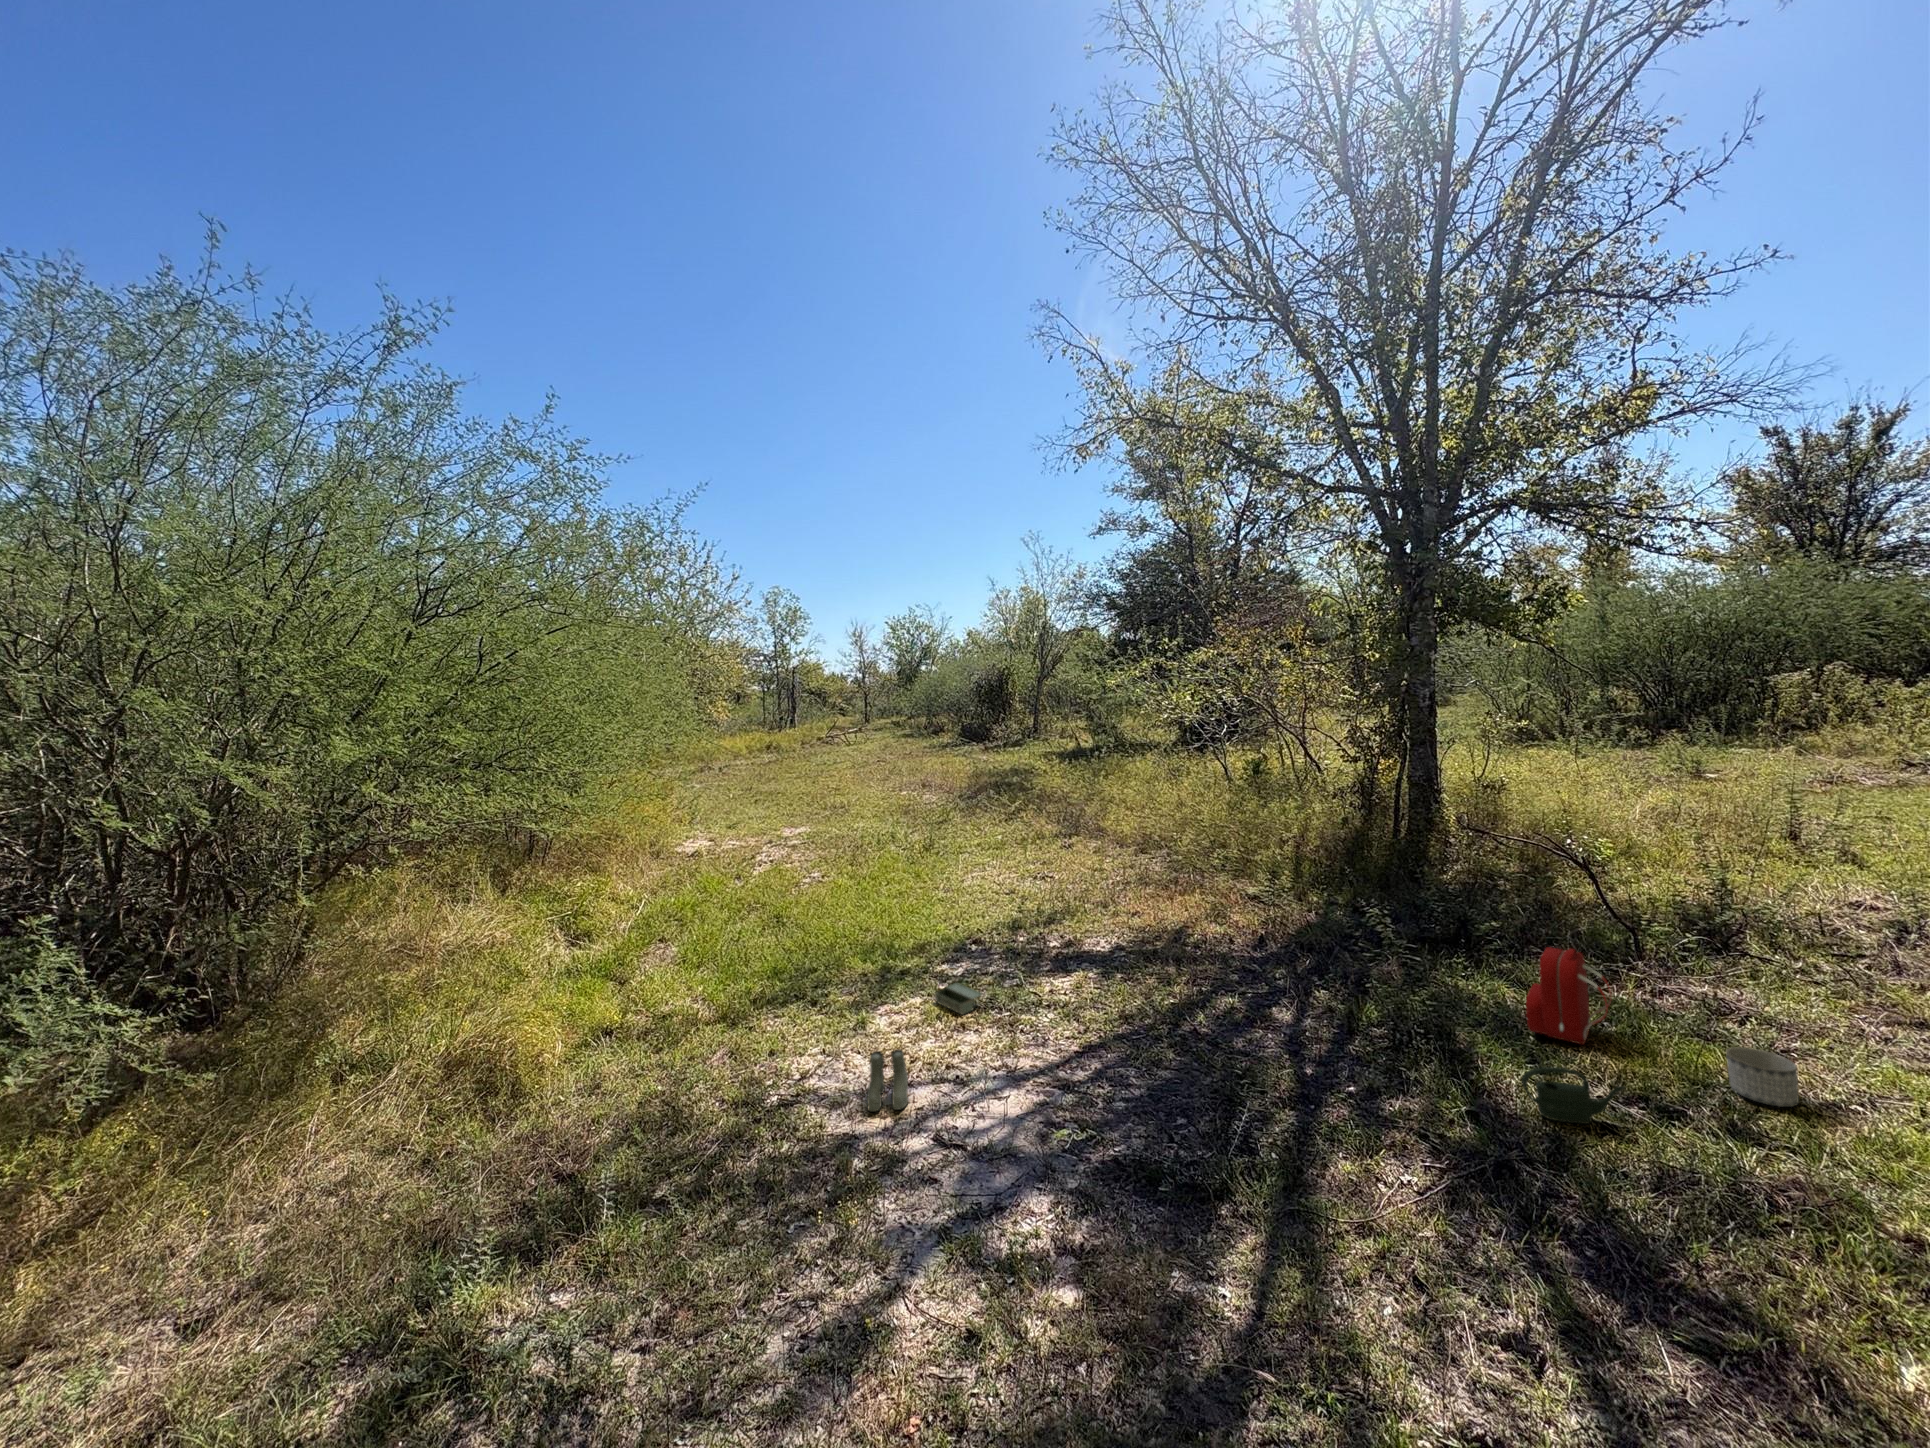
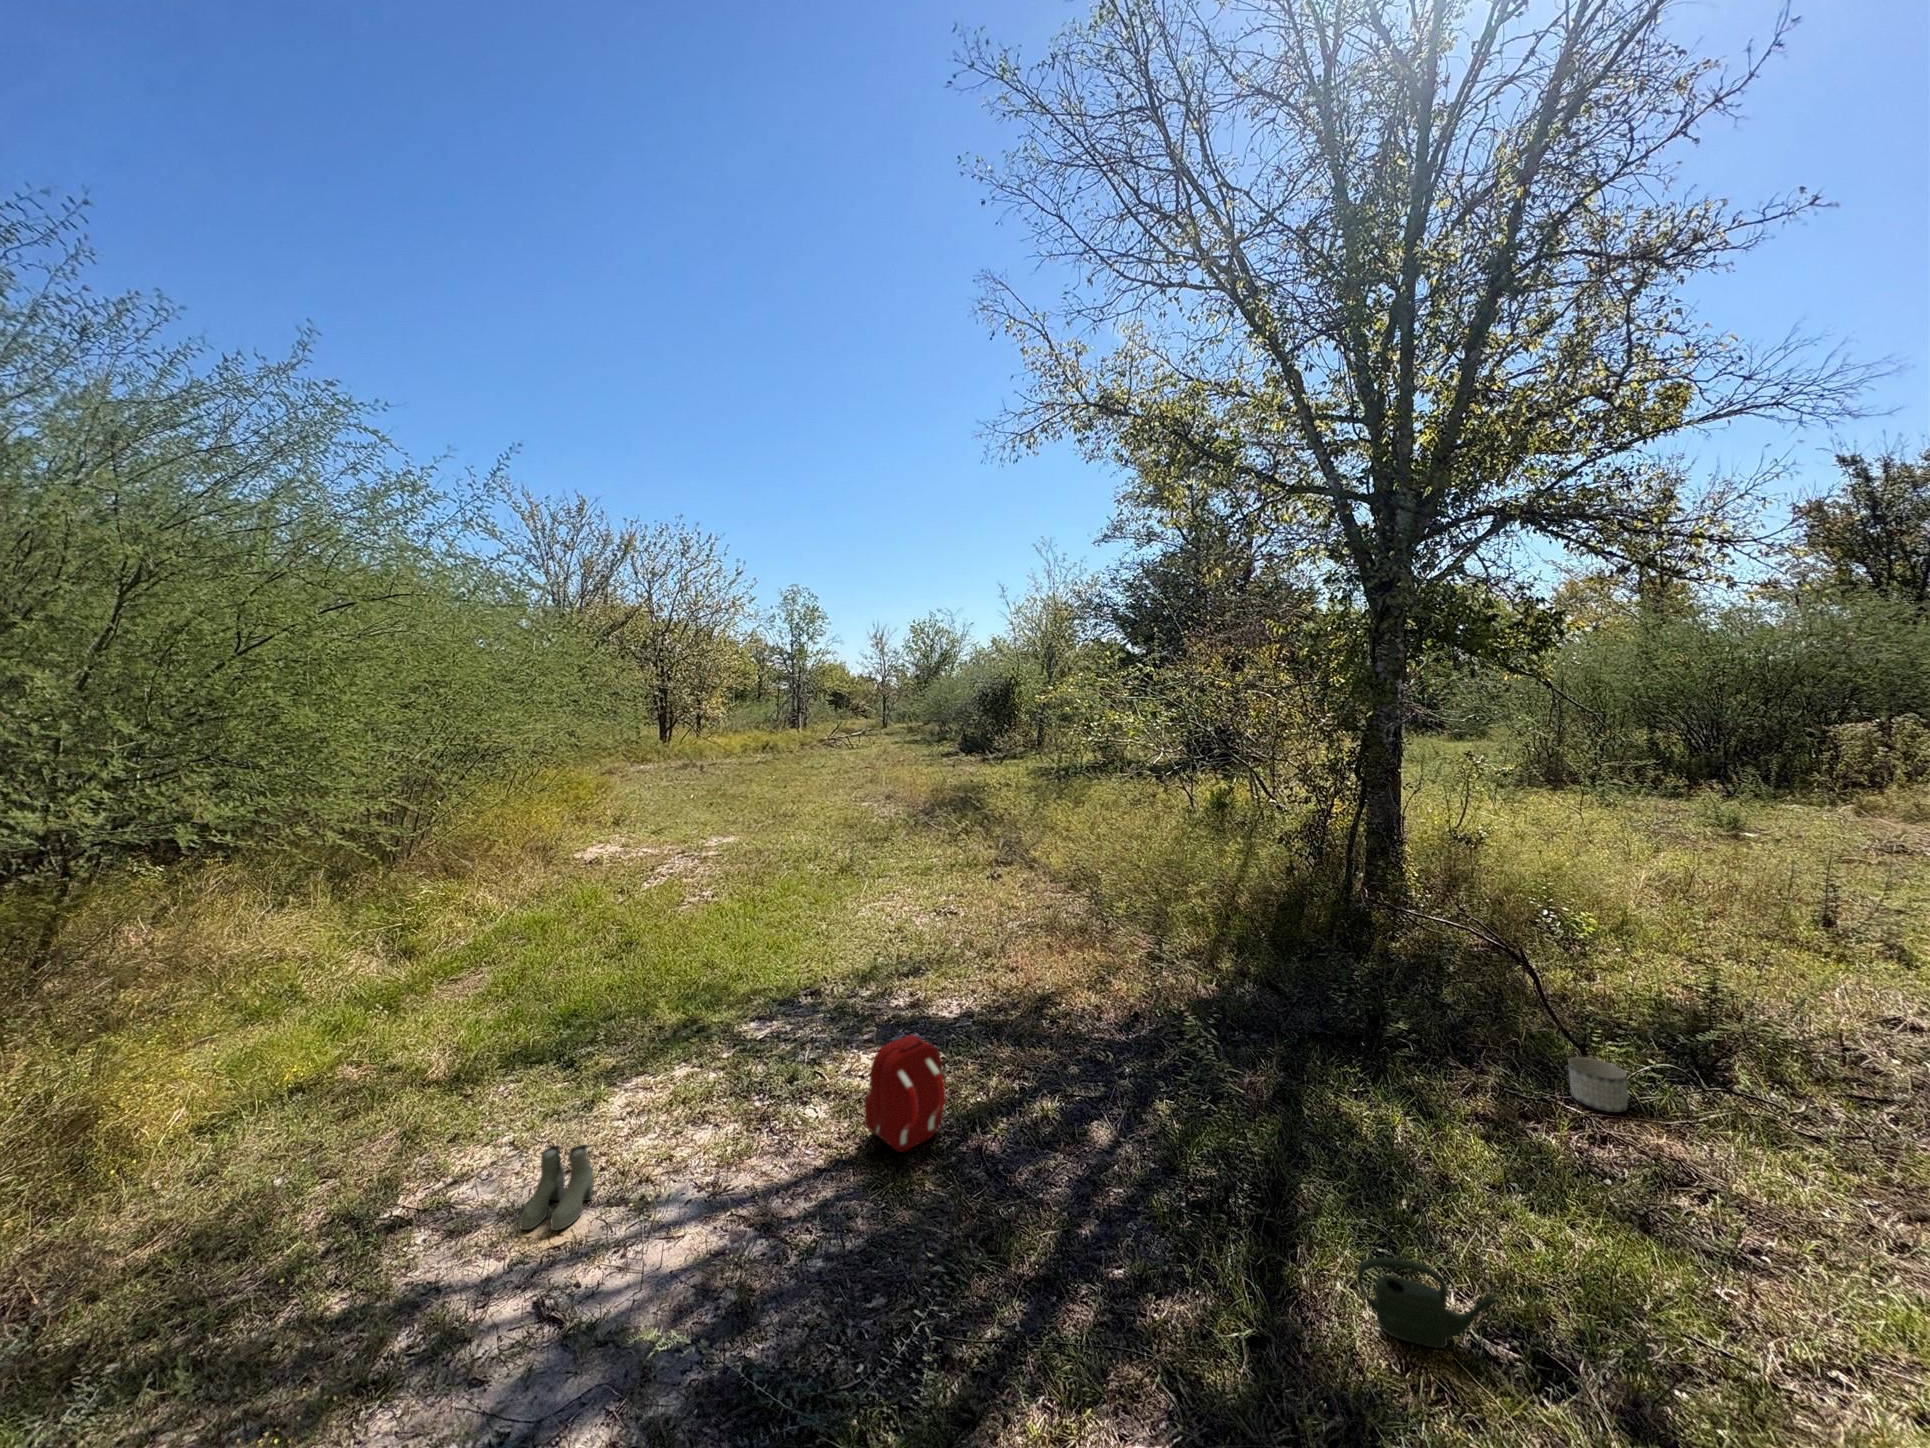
backpack: present [1526,947,1611,1045] -> present [864,1035,945,1152]
toolbox: present [935,983,982,1015] -> none [711,1047,763,1093]
planter: present [1726,1047,1799,1107] -> present [1568,1057,1628,1112]

